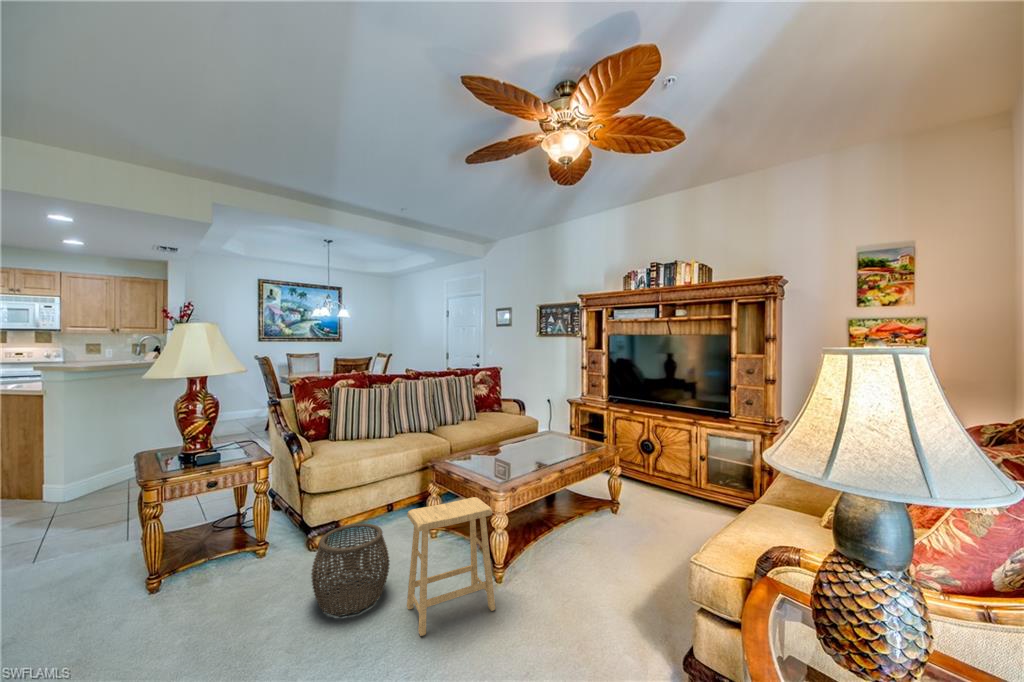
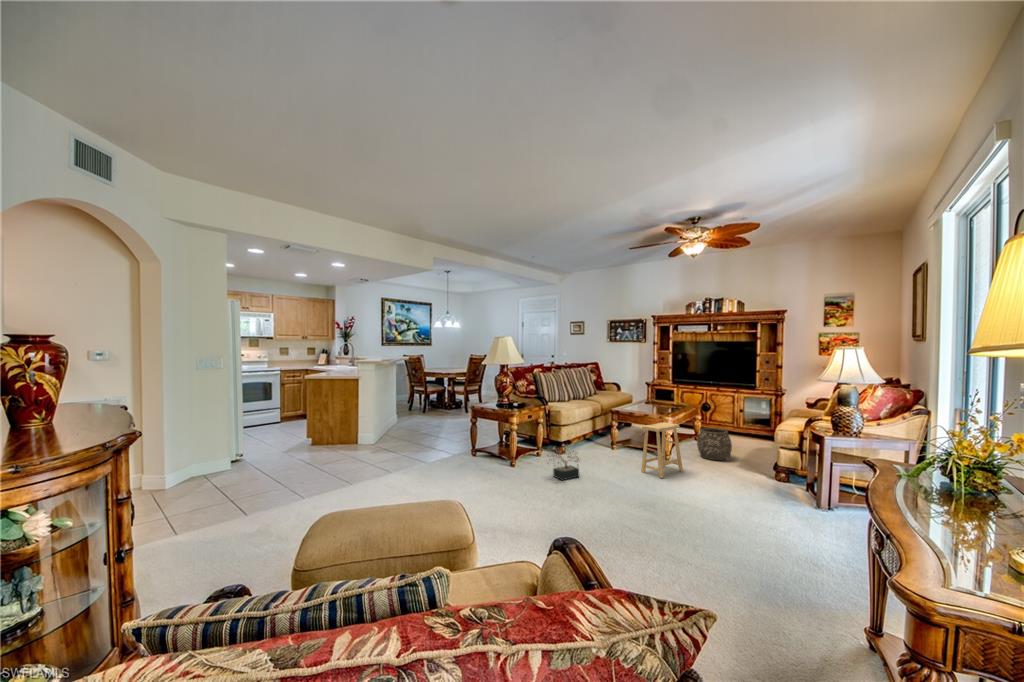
woven basket: present [311,524,390,616] -> present [697,428,732,460]
decorative plant: none [179,550,273,631] -> present [547,448,579,480]

